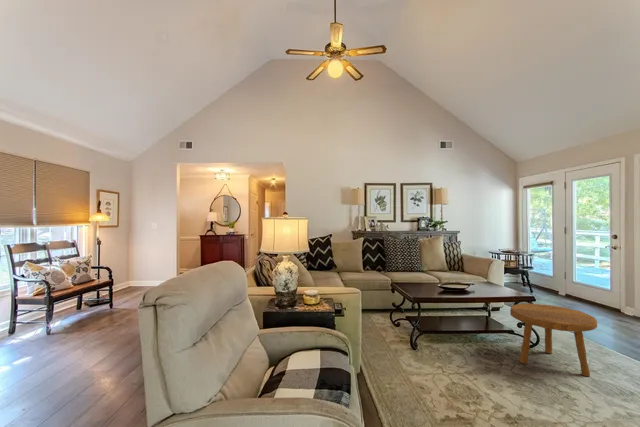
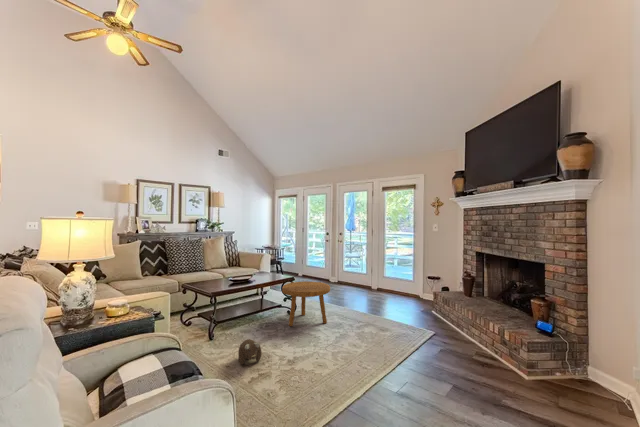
plush toy: none [436,364,466,396] -> present [238,339,262,365]

